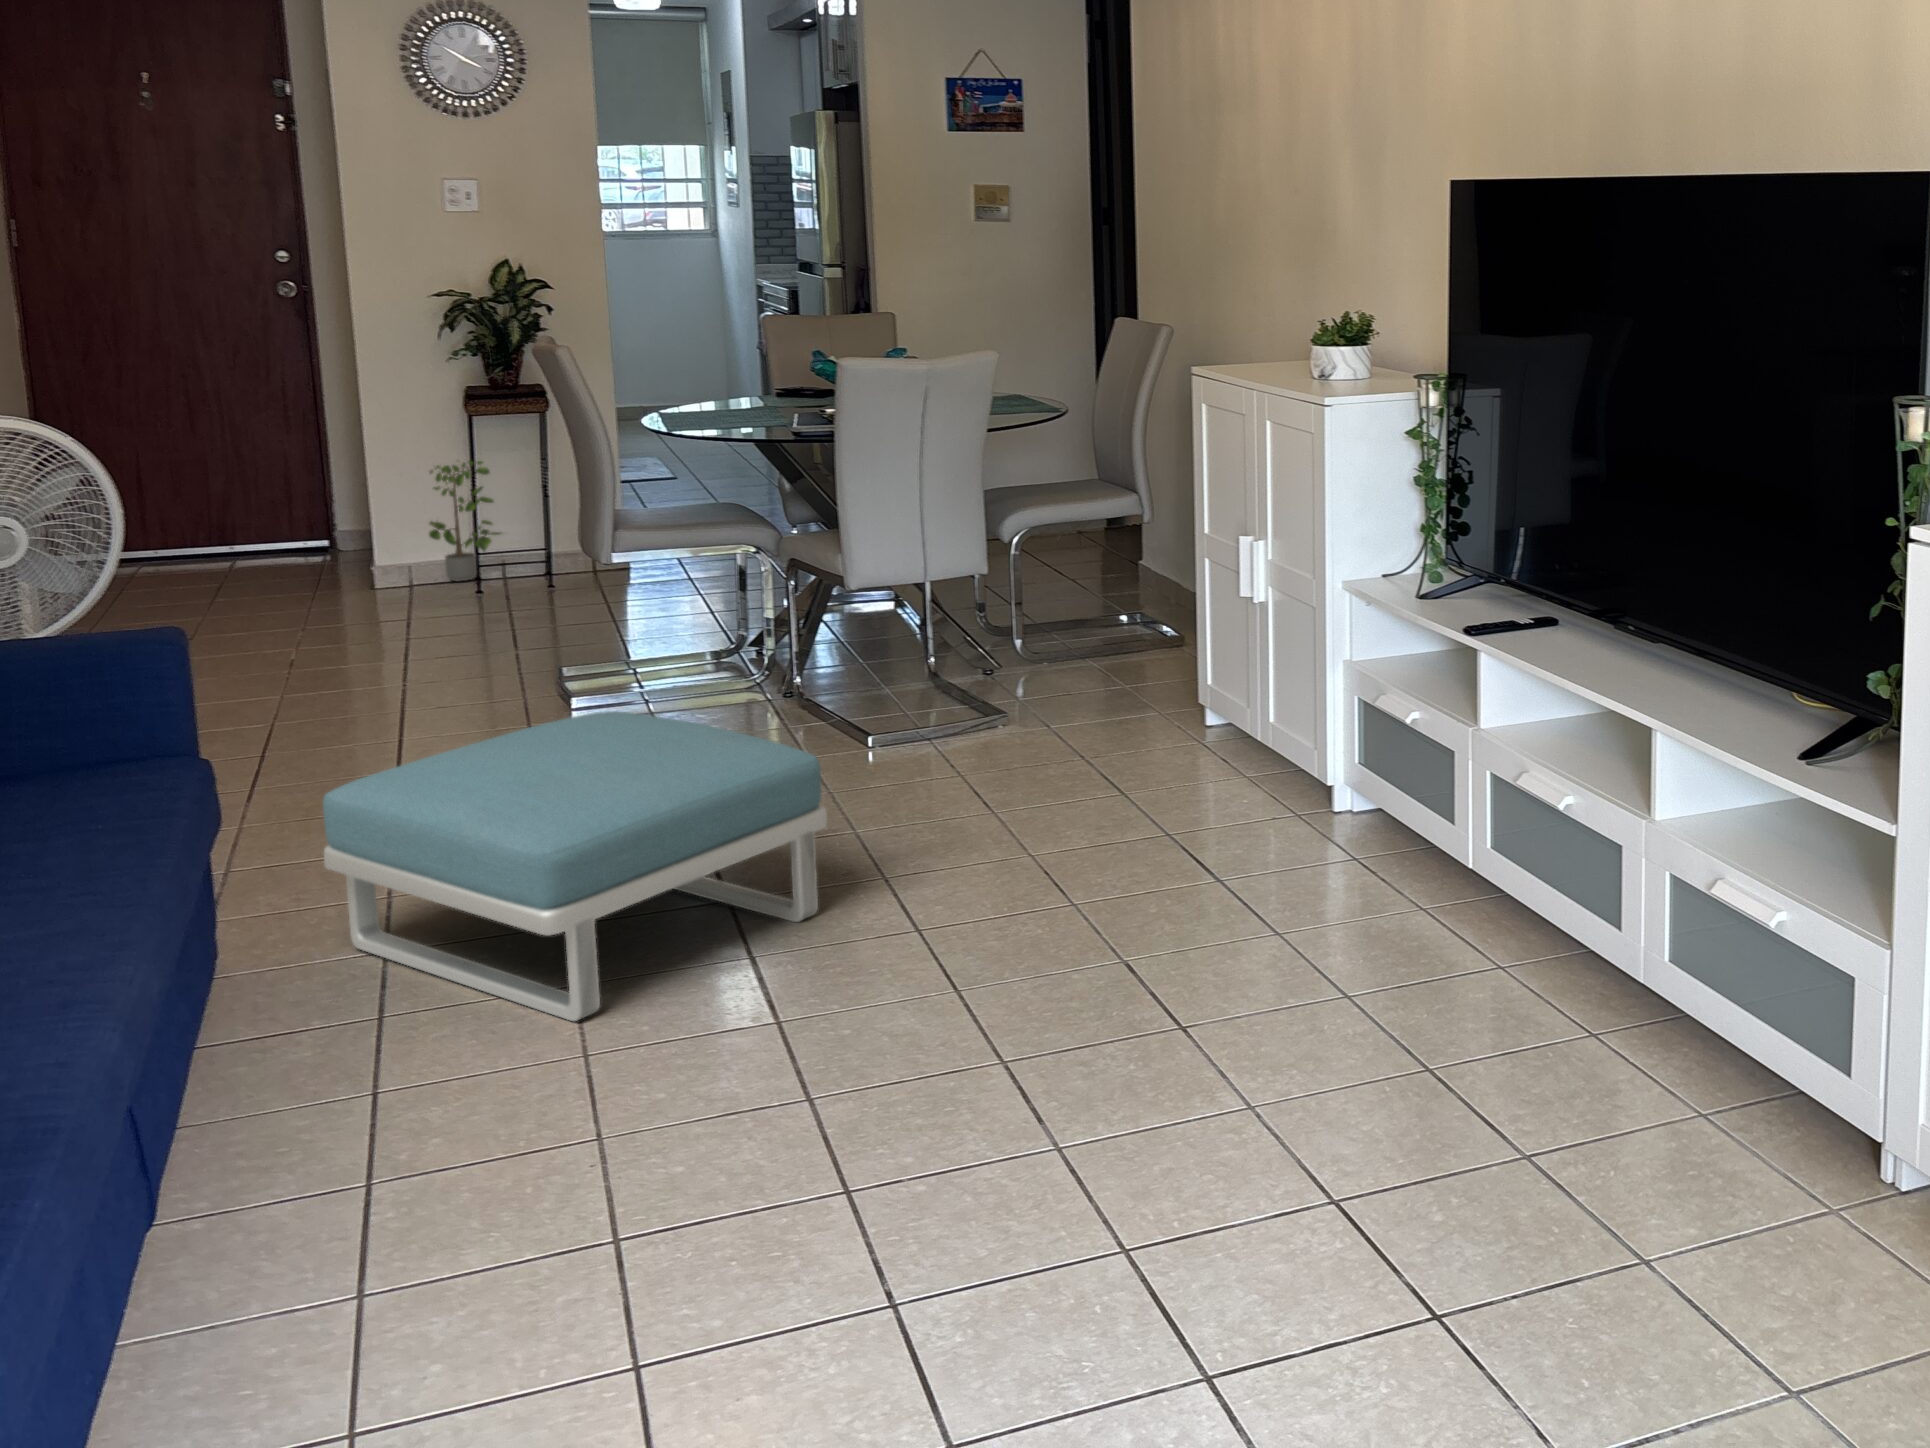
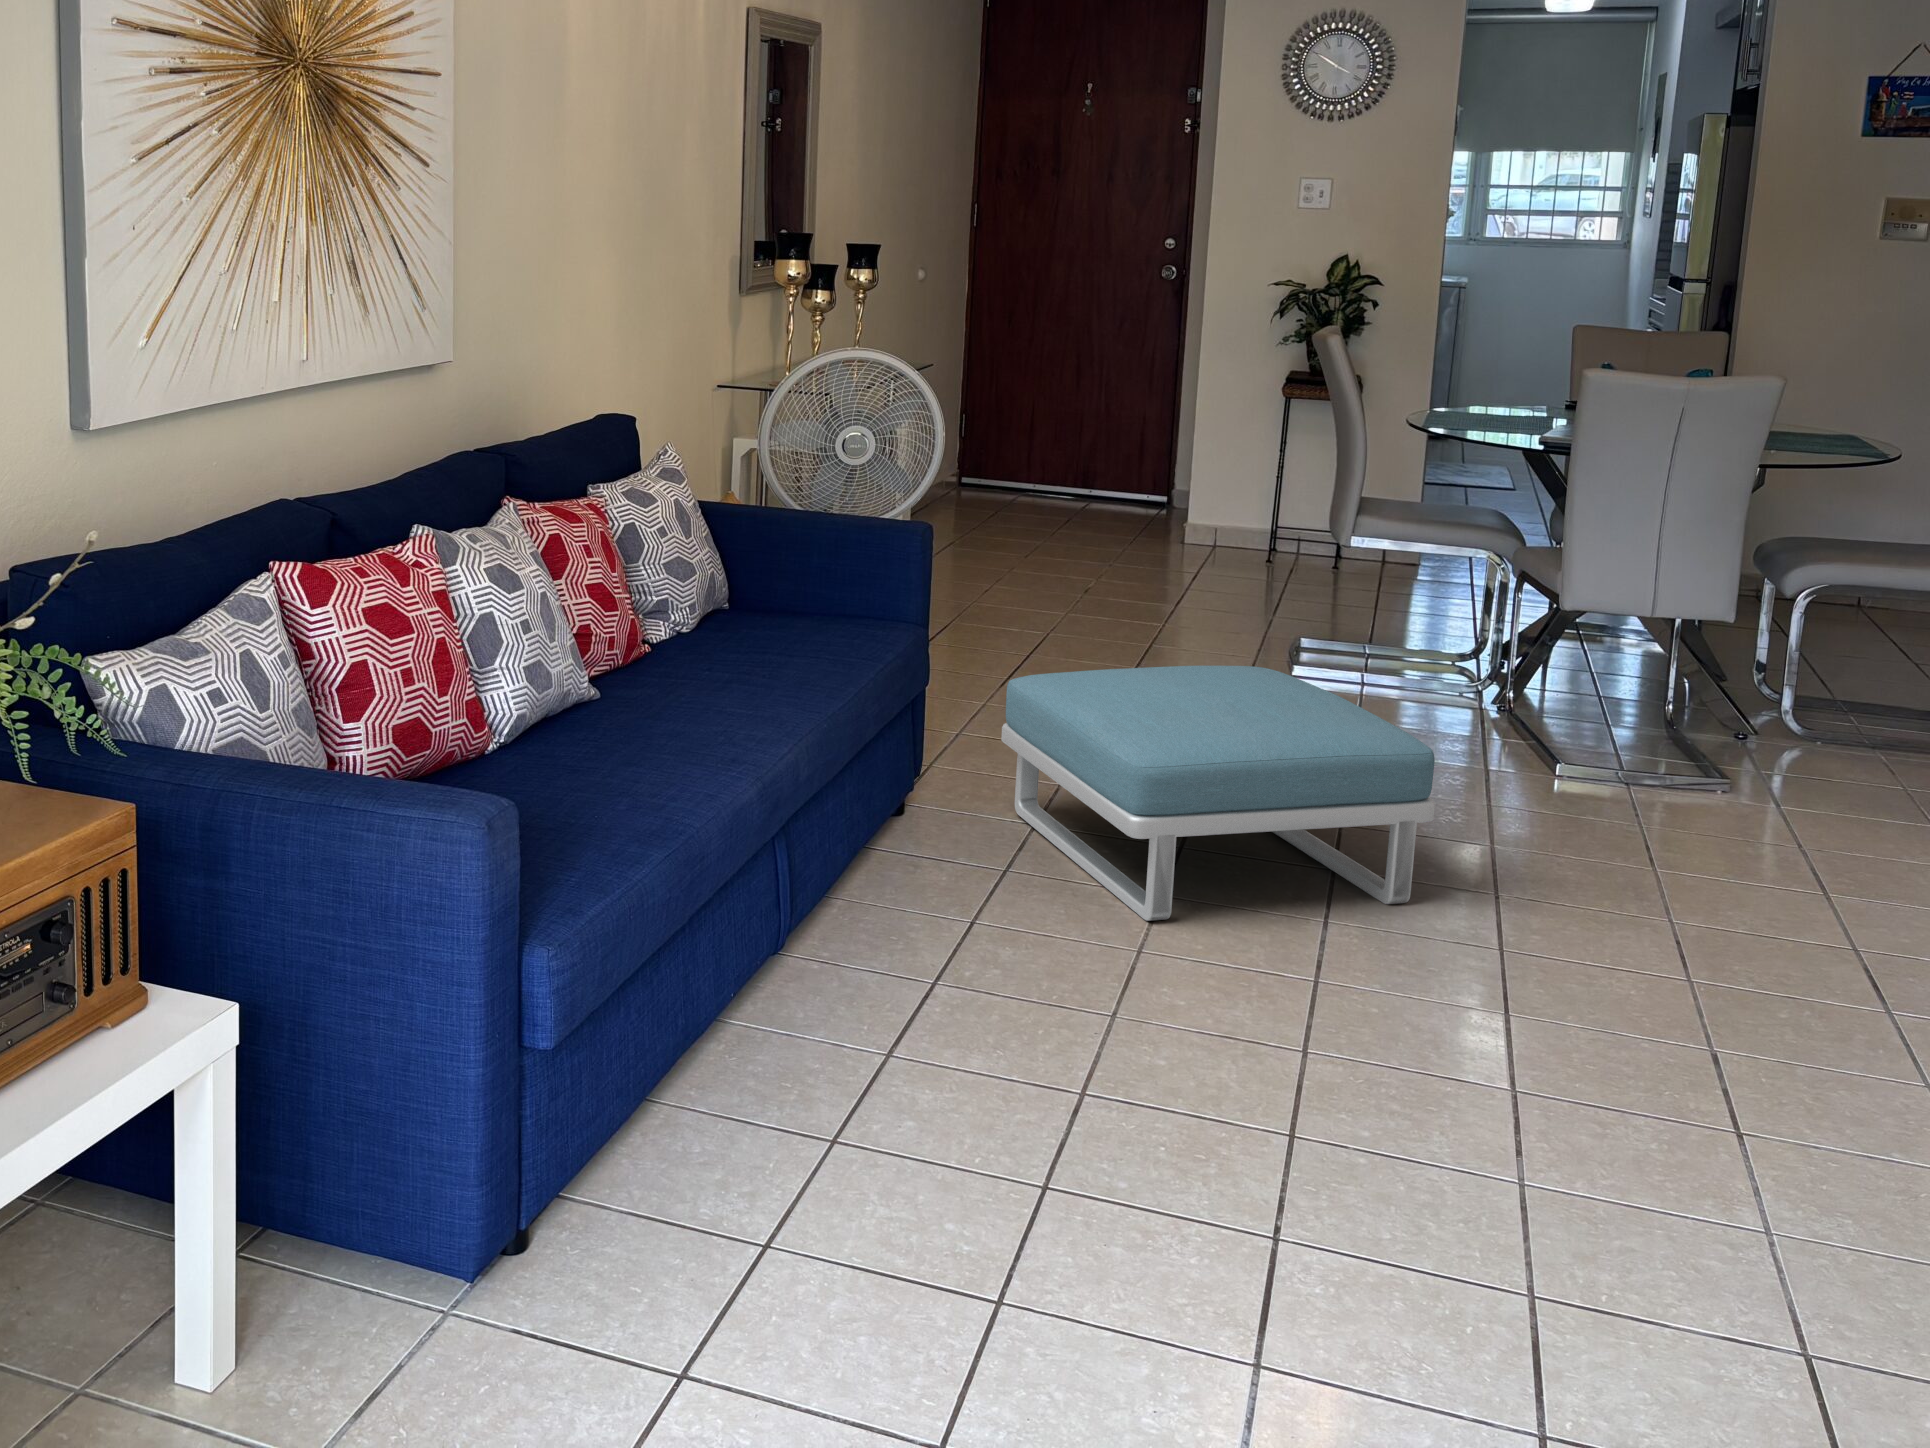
potted plant: present [429,461,500,581] -> none [1236,436,1308,548]

